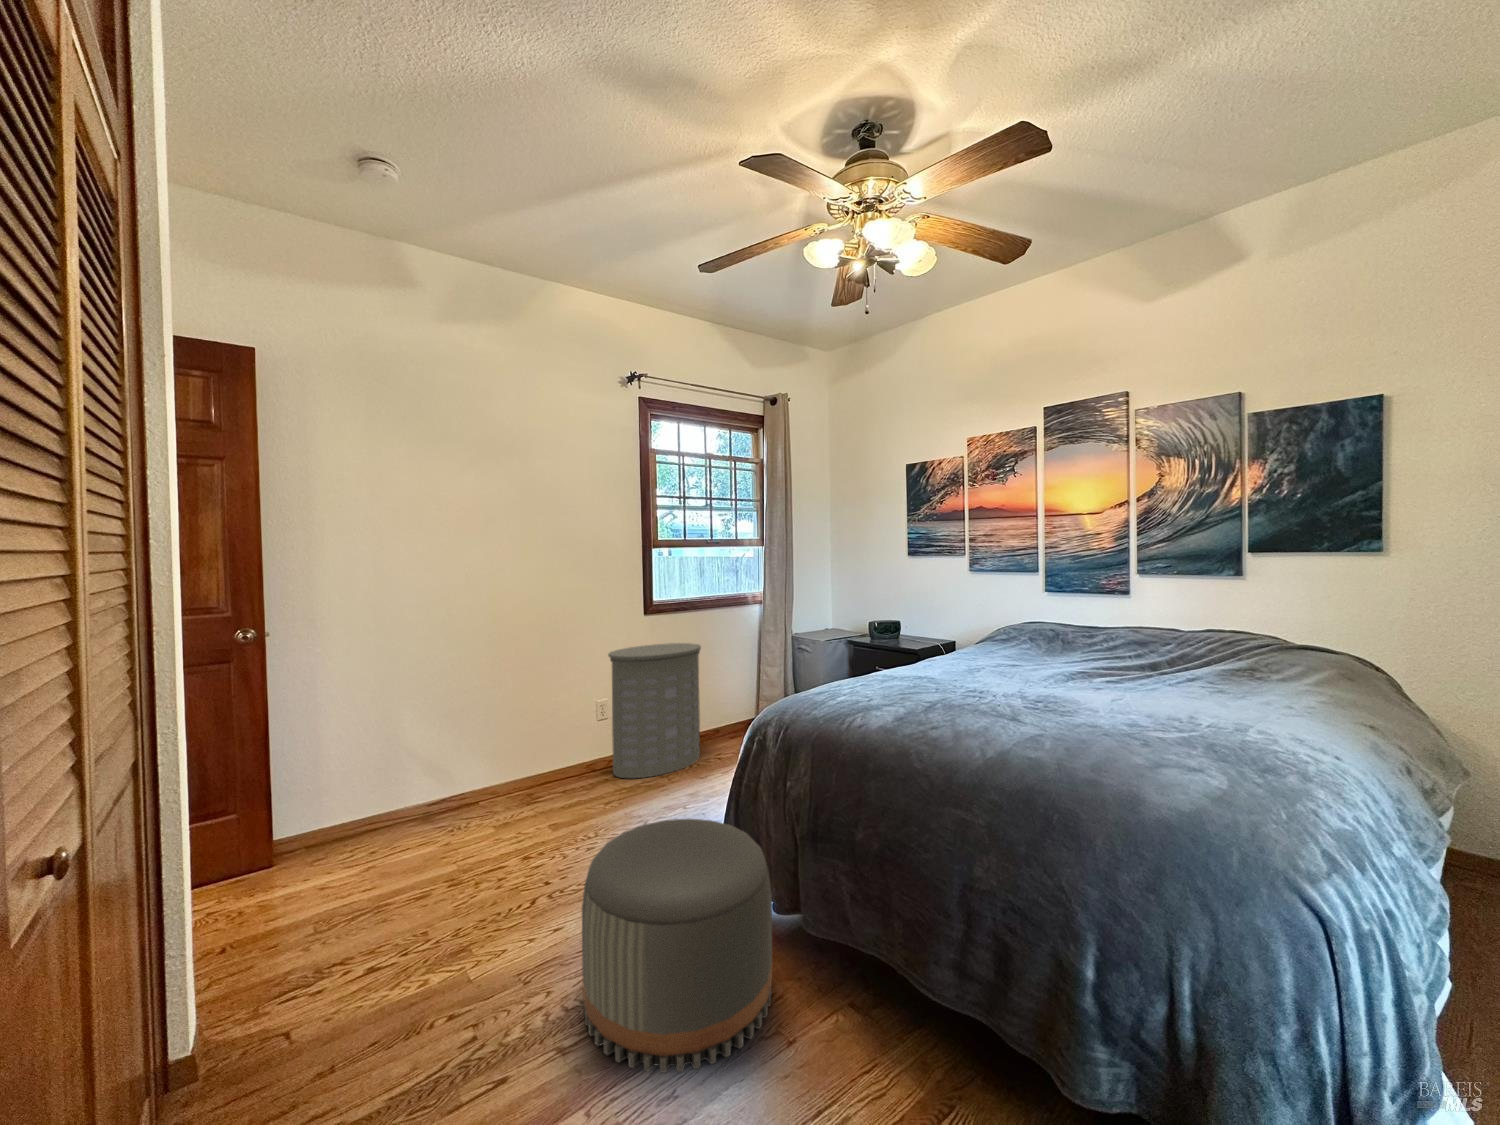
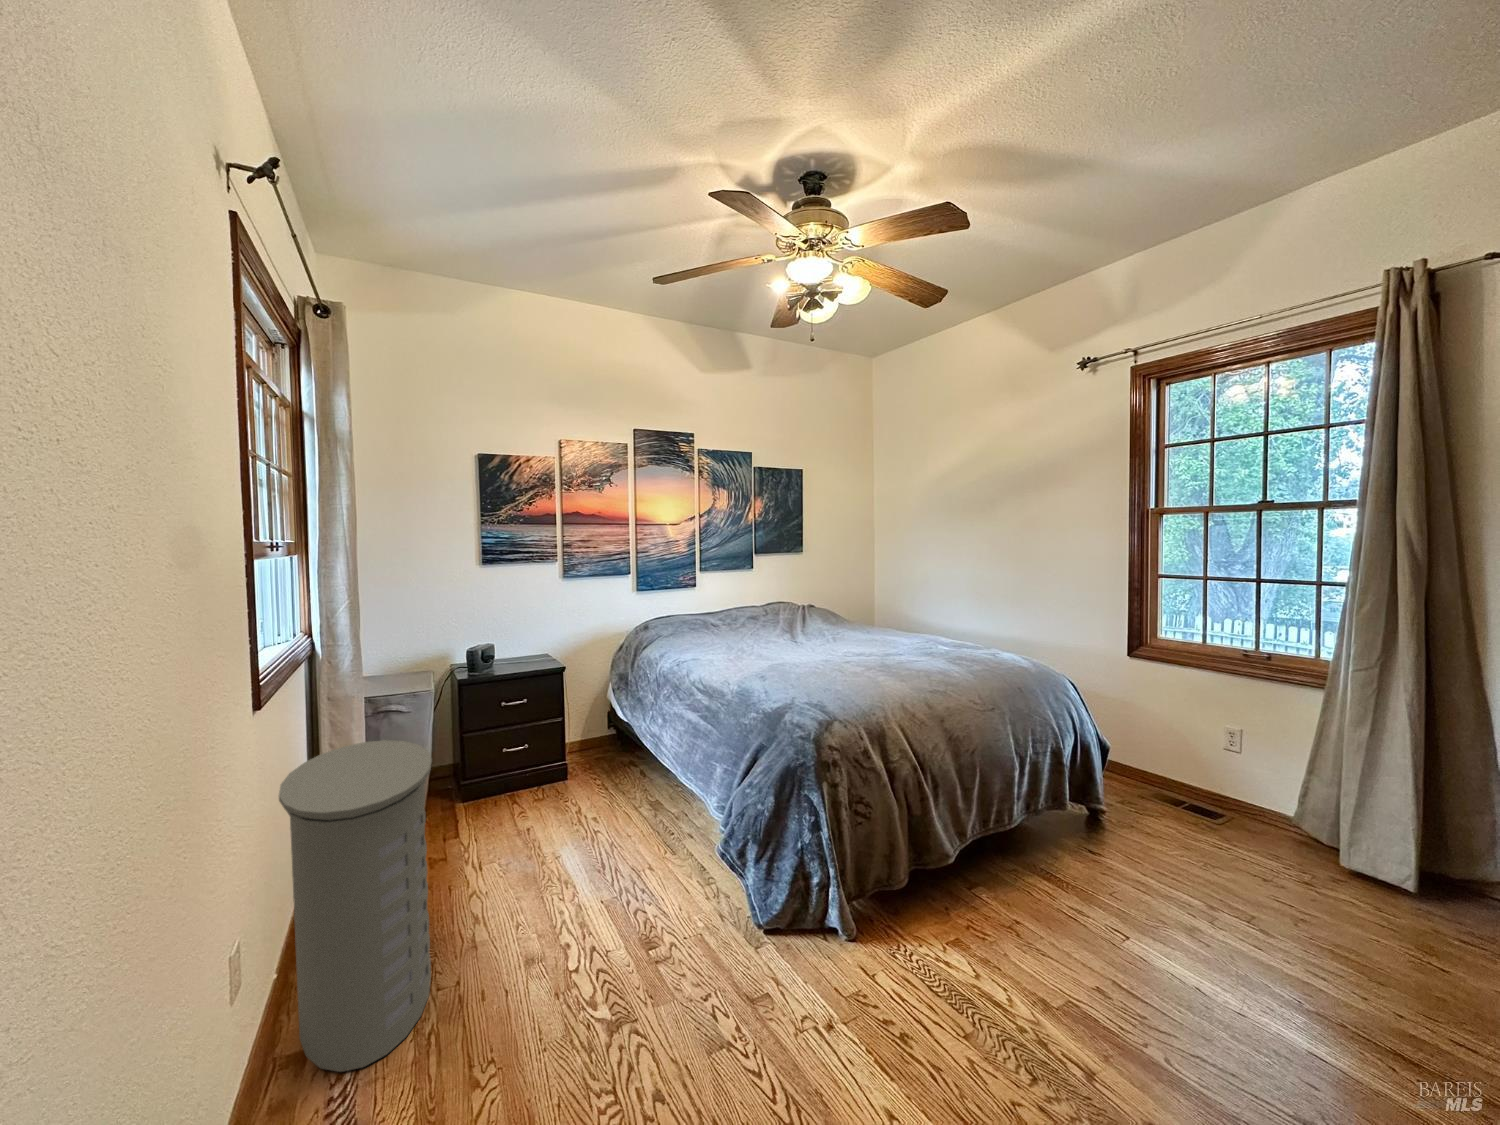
pouf: present [582,818,772,1073] -> none [897,820,1090,1059]

